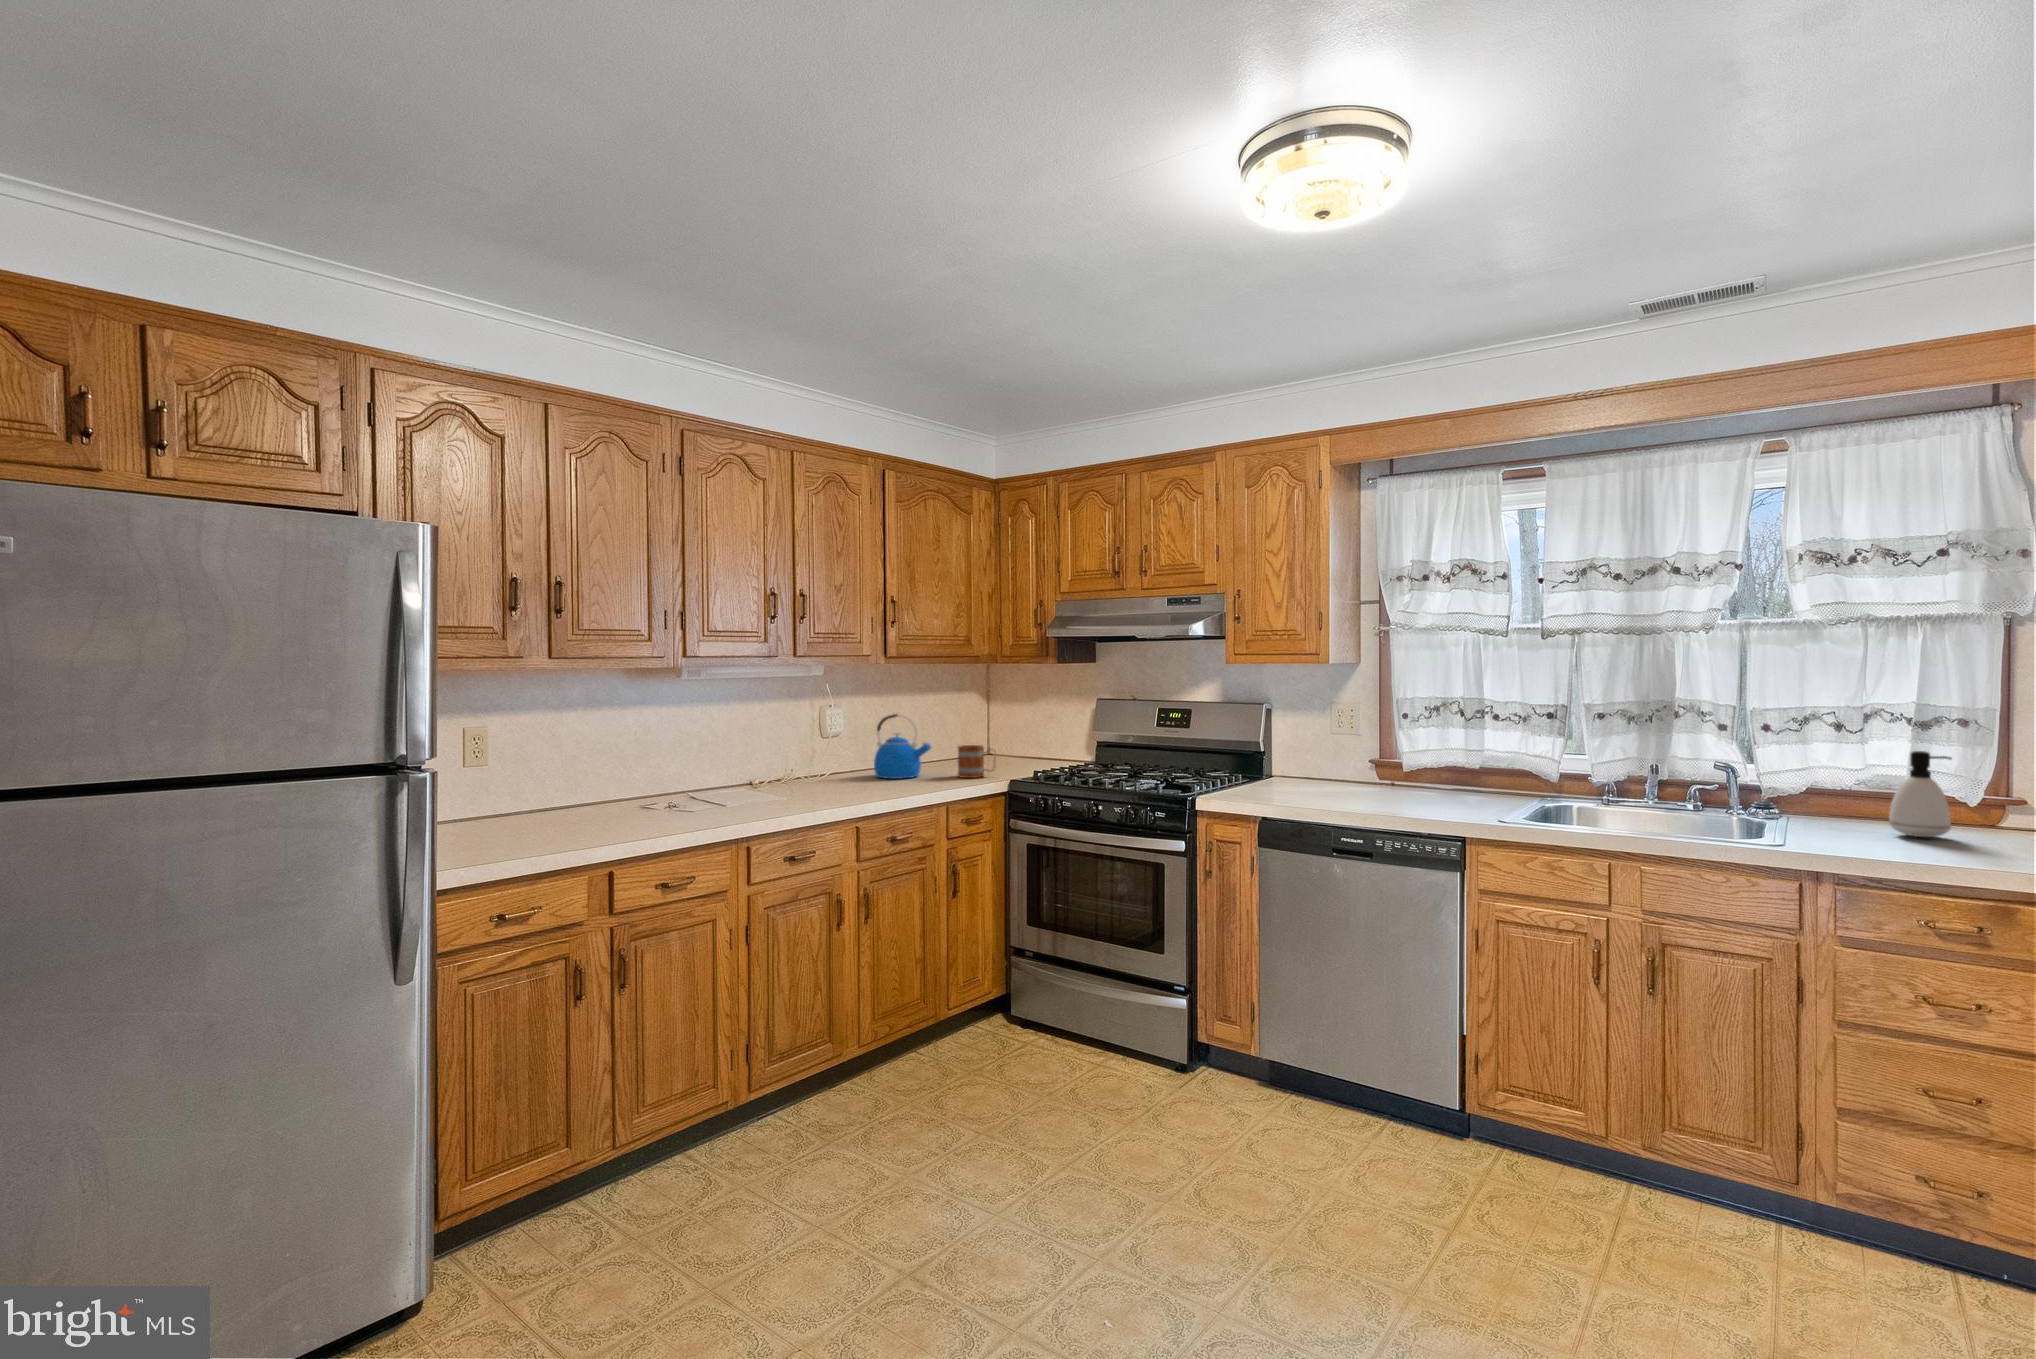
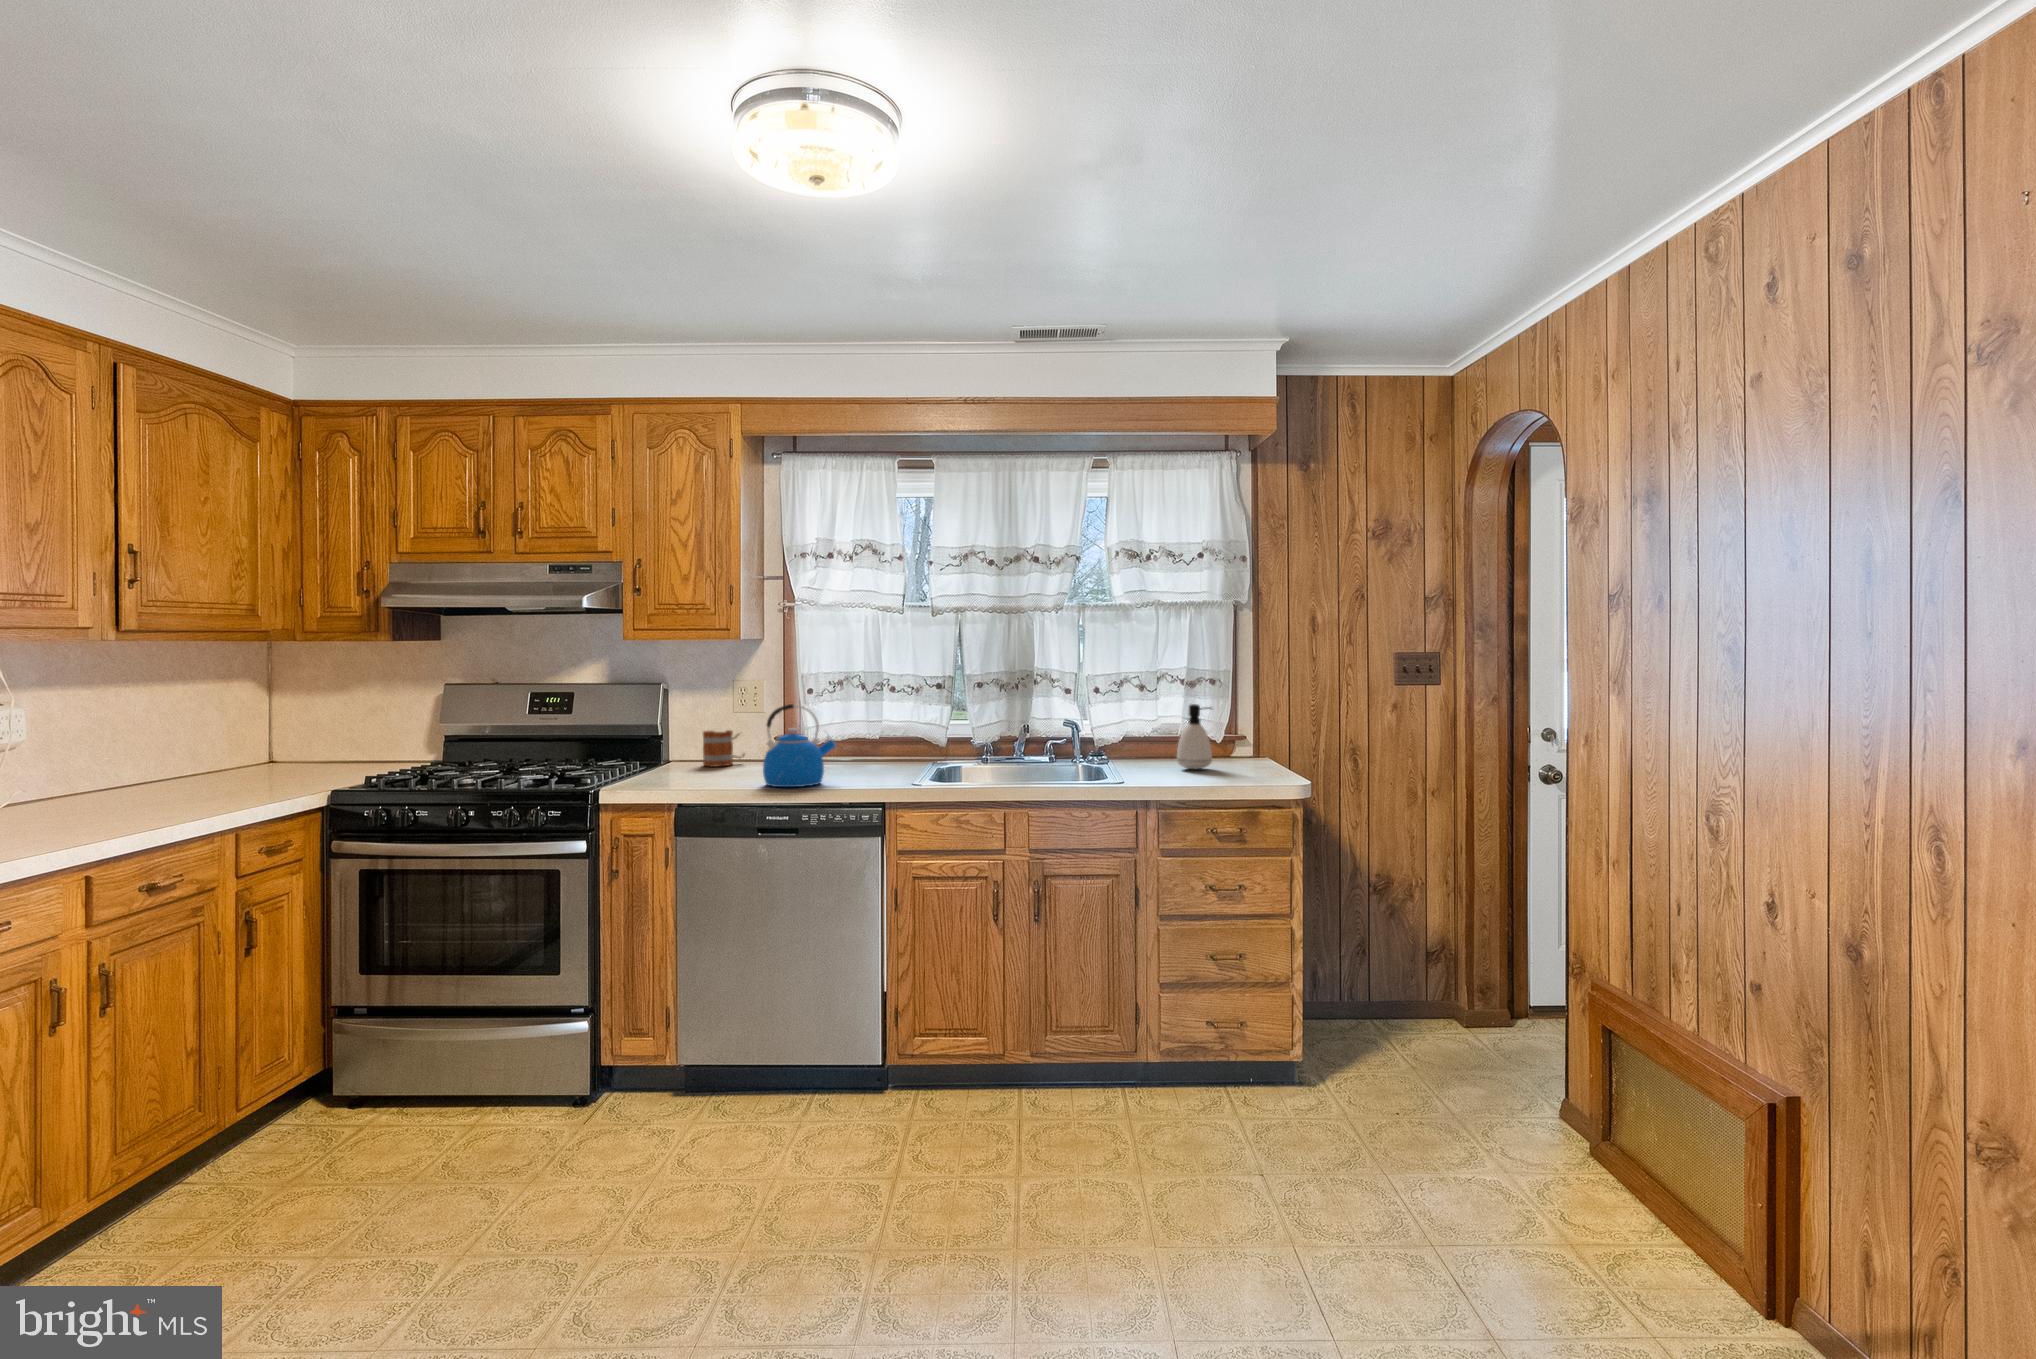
kettle: present [874,714,931,779] -> present [763,704,836,787]
mug: present [958,745,996,778] -> present [703,730,745,767]

